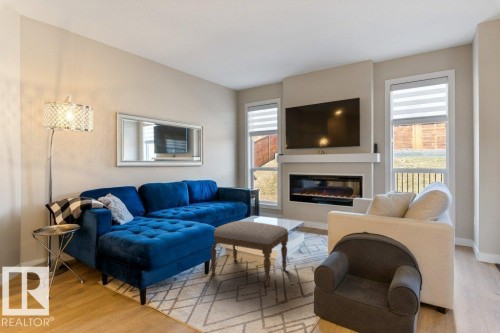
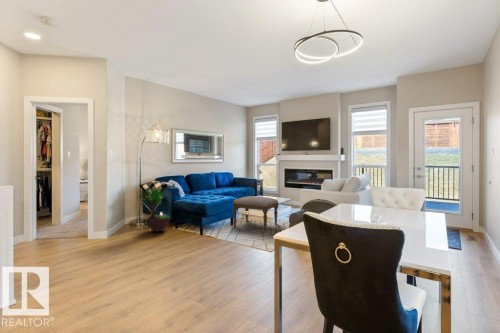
potted tree: none [12,203,89,297] -> present [139,187,169,231]

